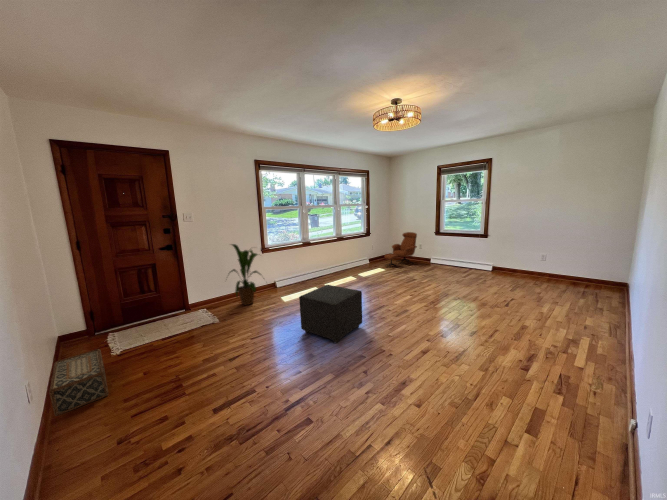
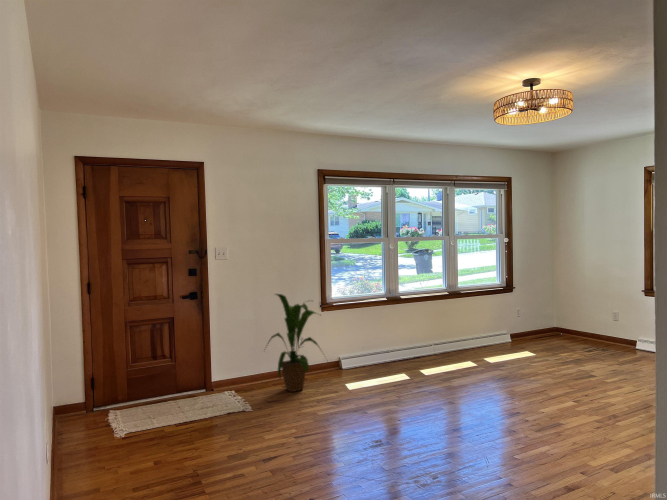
lounge chair: present [385,232,417,266] -> none [539,288,605,353]
ottoman: present [299,285,362,343] -> none [372,366,474,458]
woven basket: present [49,349,108,416] -> none [59,422,116,494]

